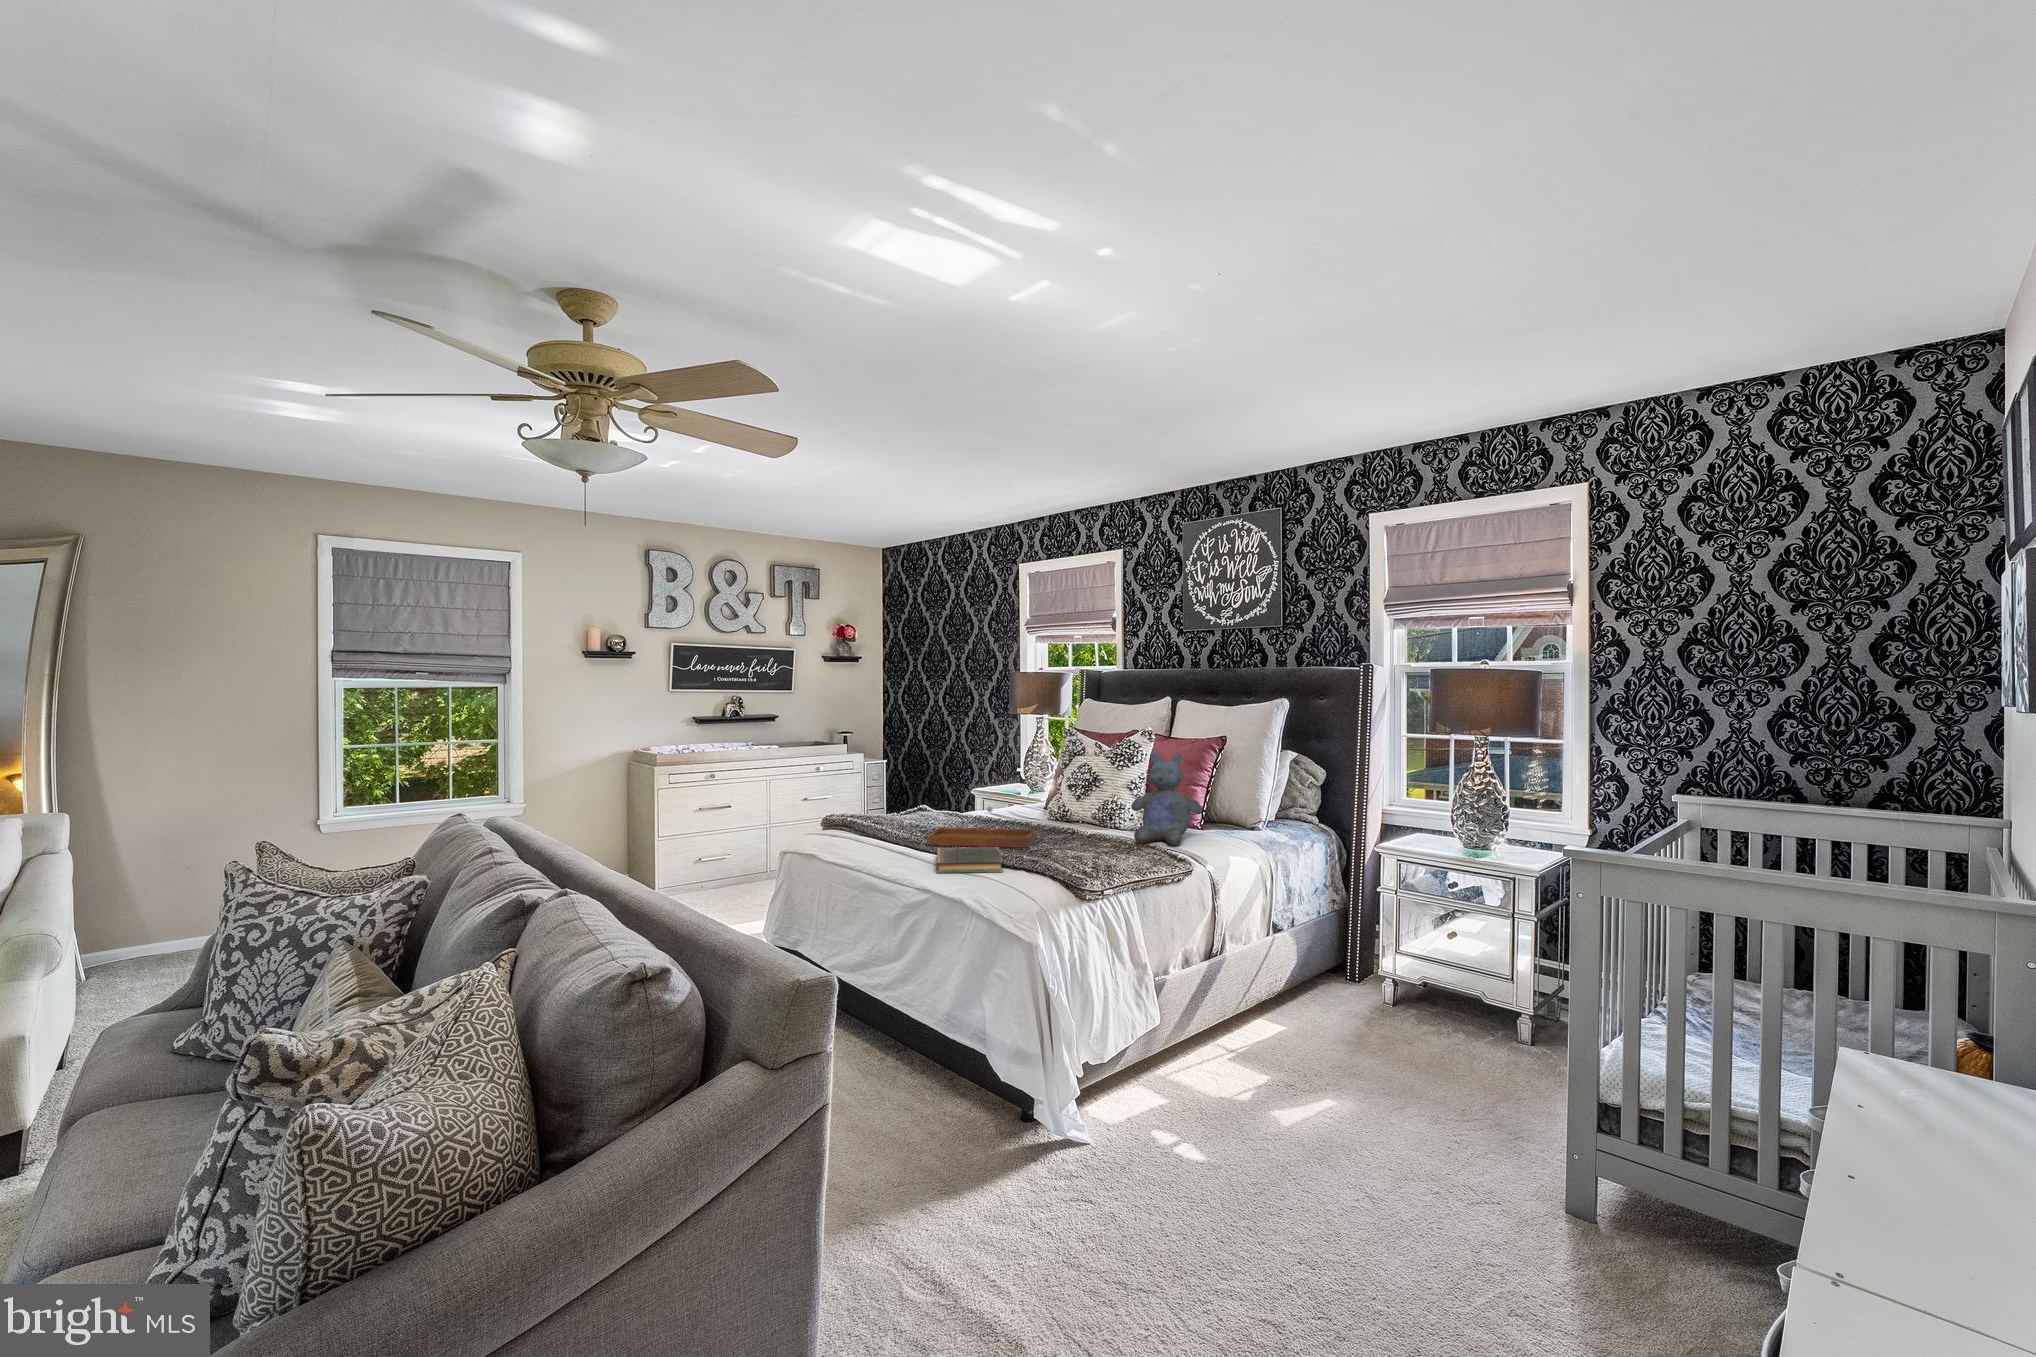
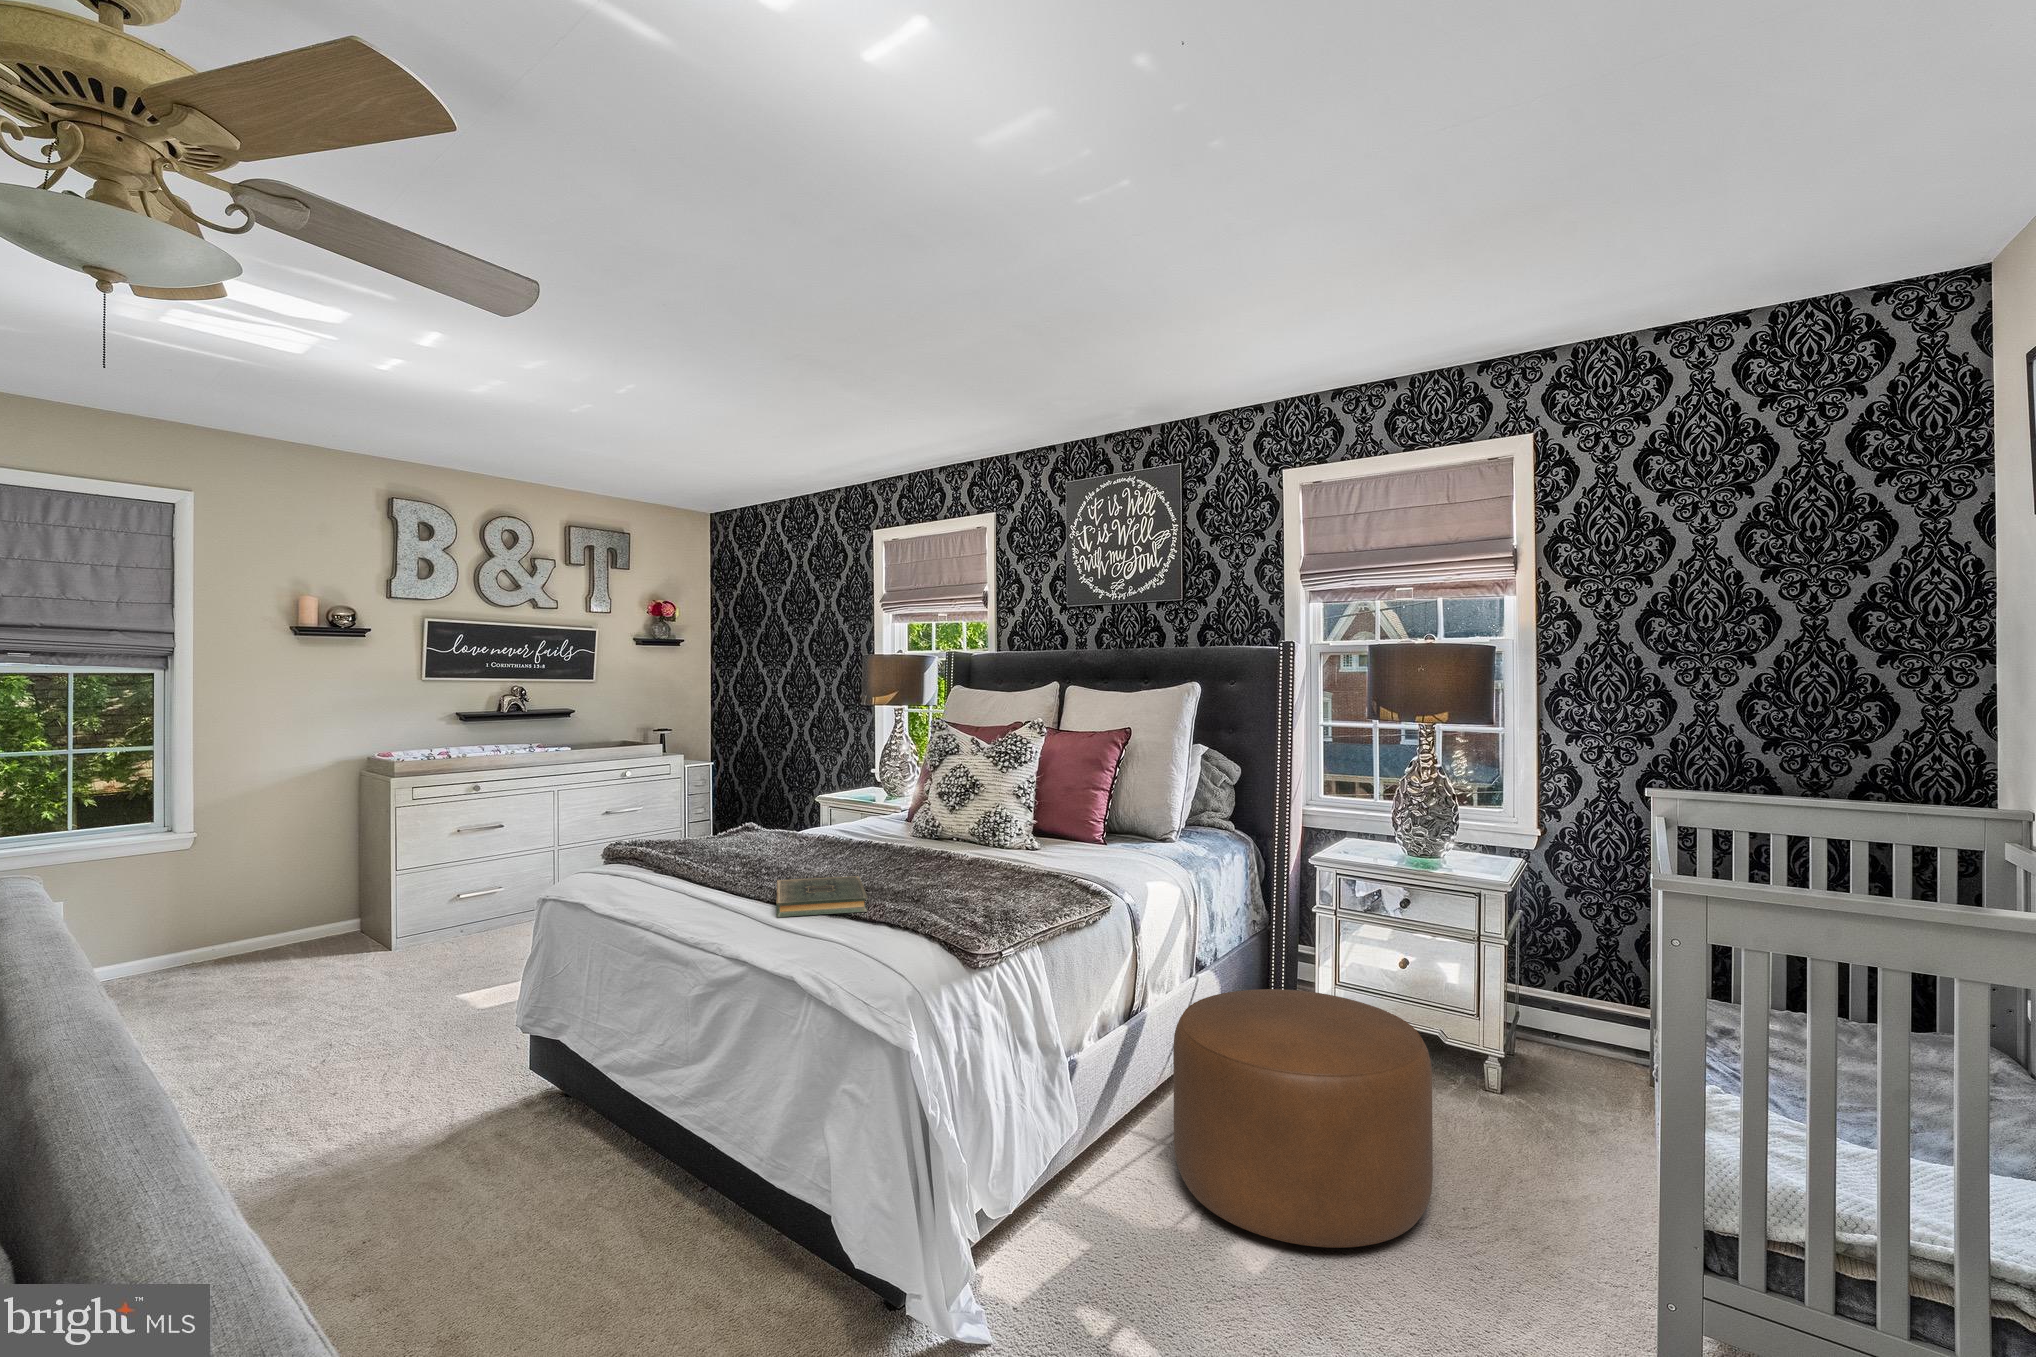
stuffed bear: present [1131,753,1202,845] -> none [1023,749,1111,864]
tray: present [928,807,1036,848] -> none [764,822,905,875]
ottoman: none [1238,949,1444,1141] -> present [1173,989,1433,1248]

